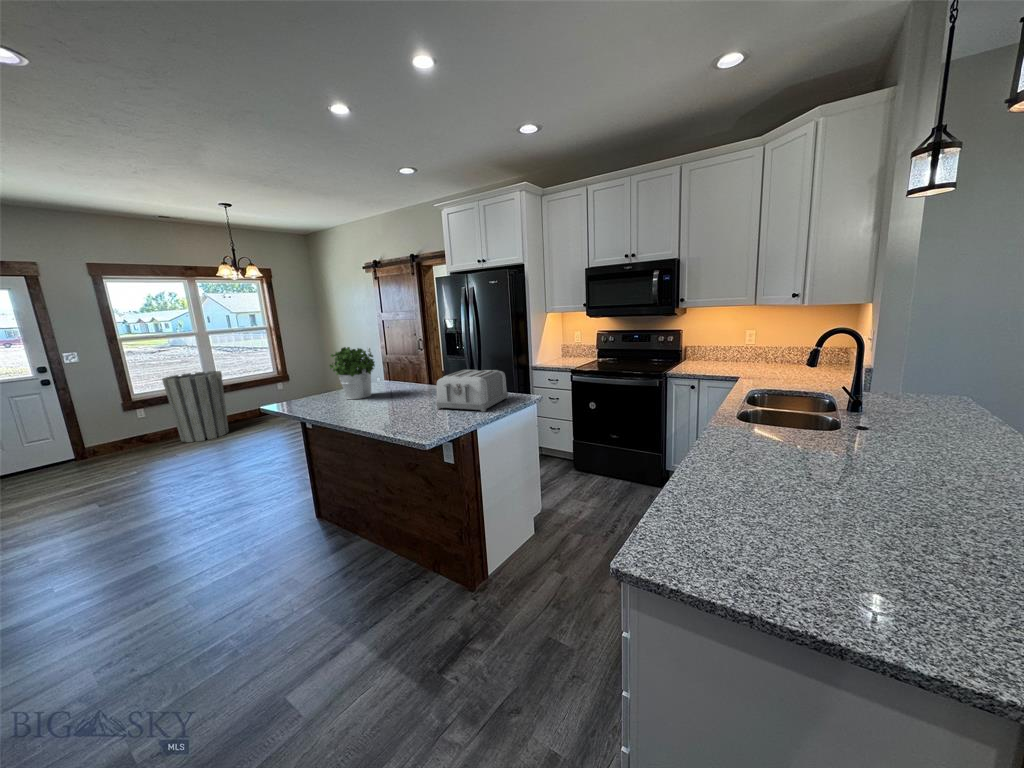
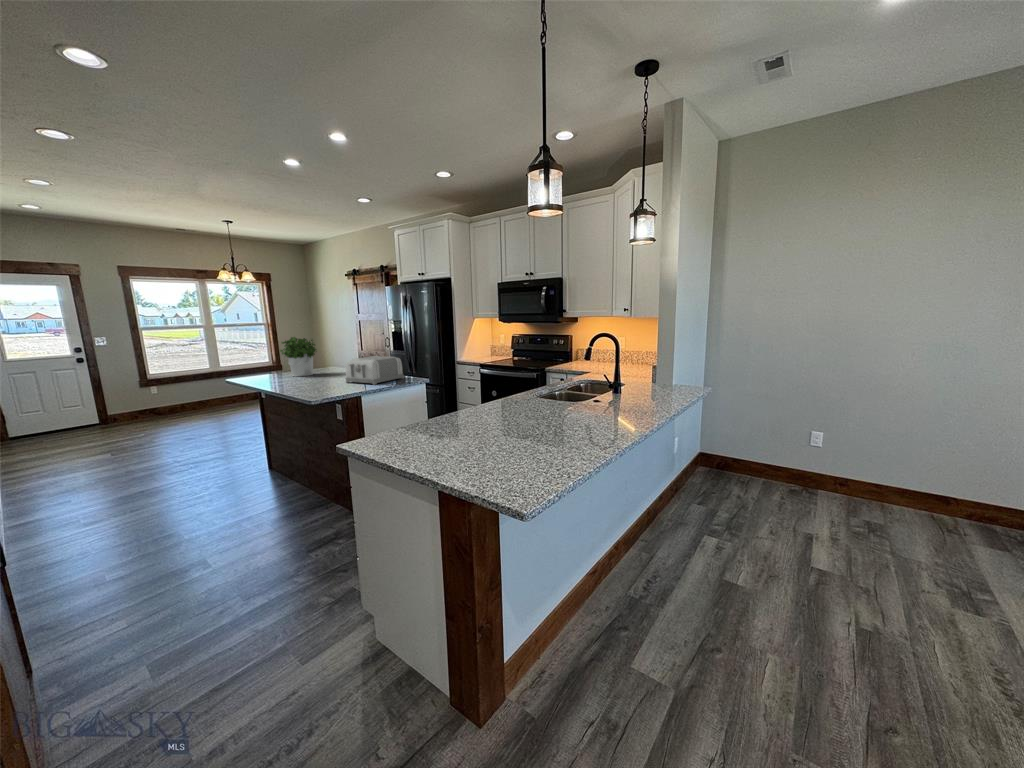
trash can: present [162,371,229,442] -> none [172,358,225,416]

